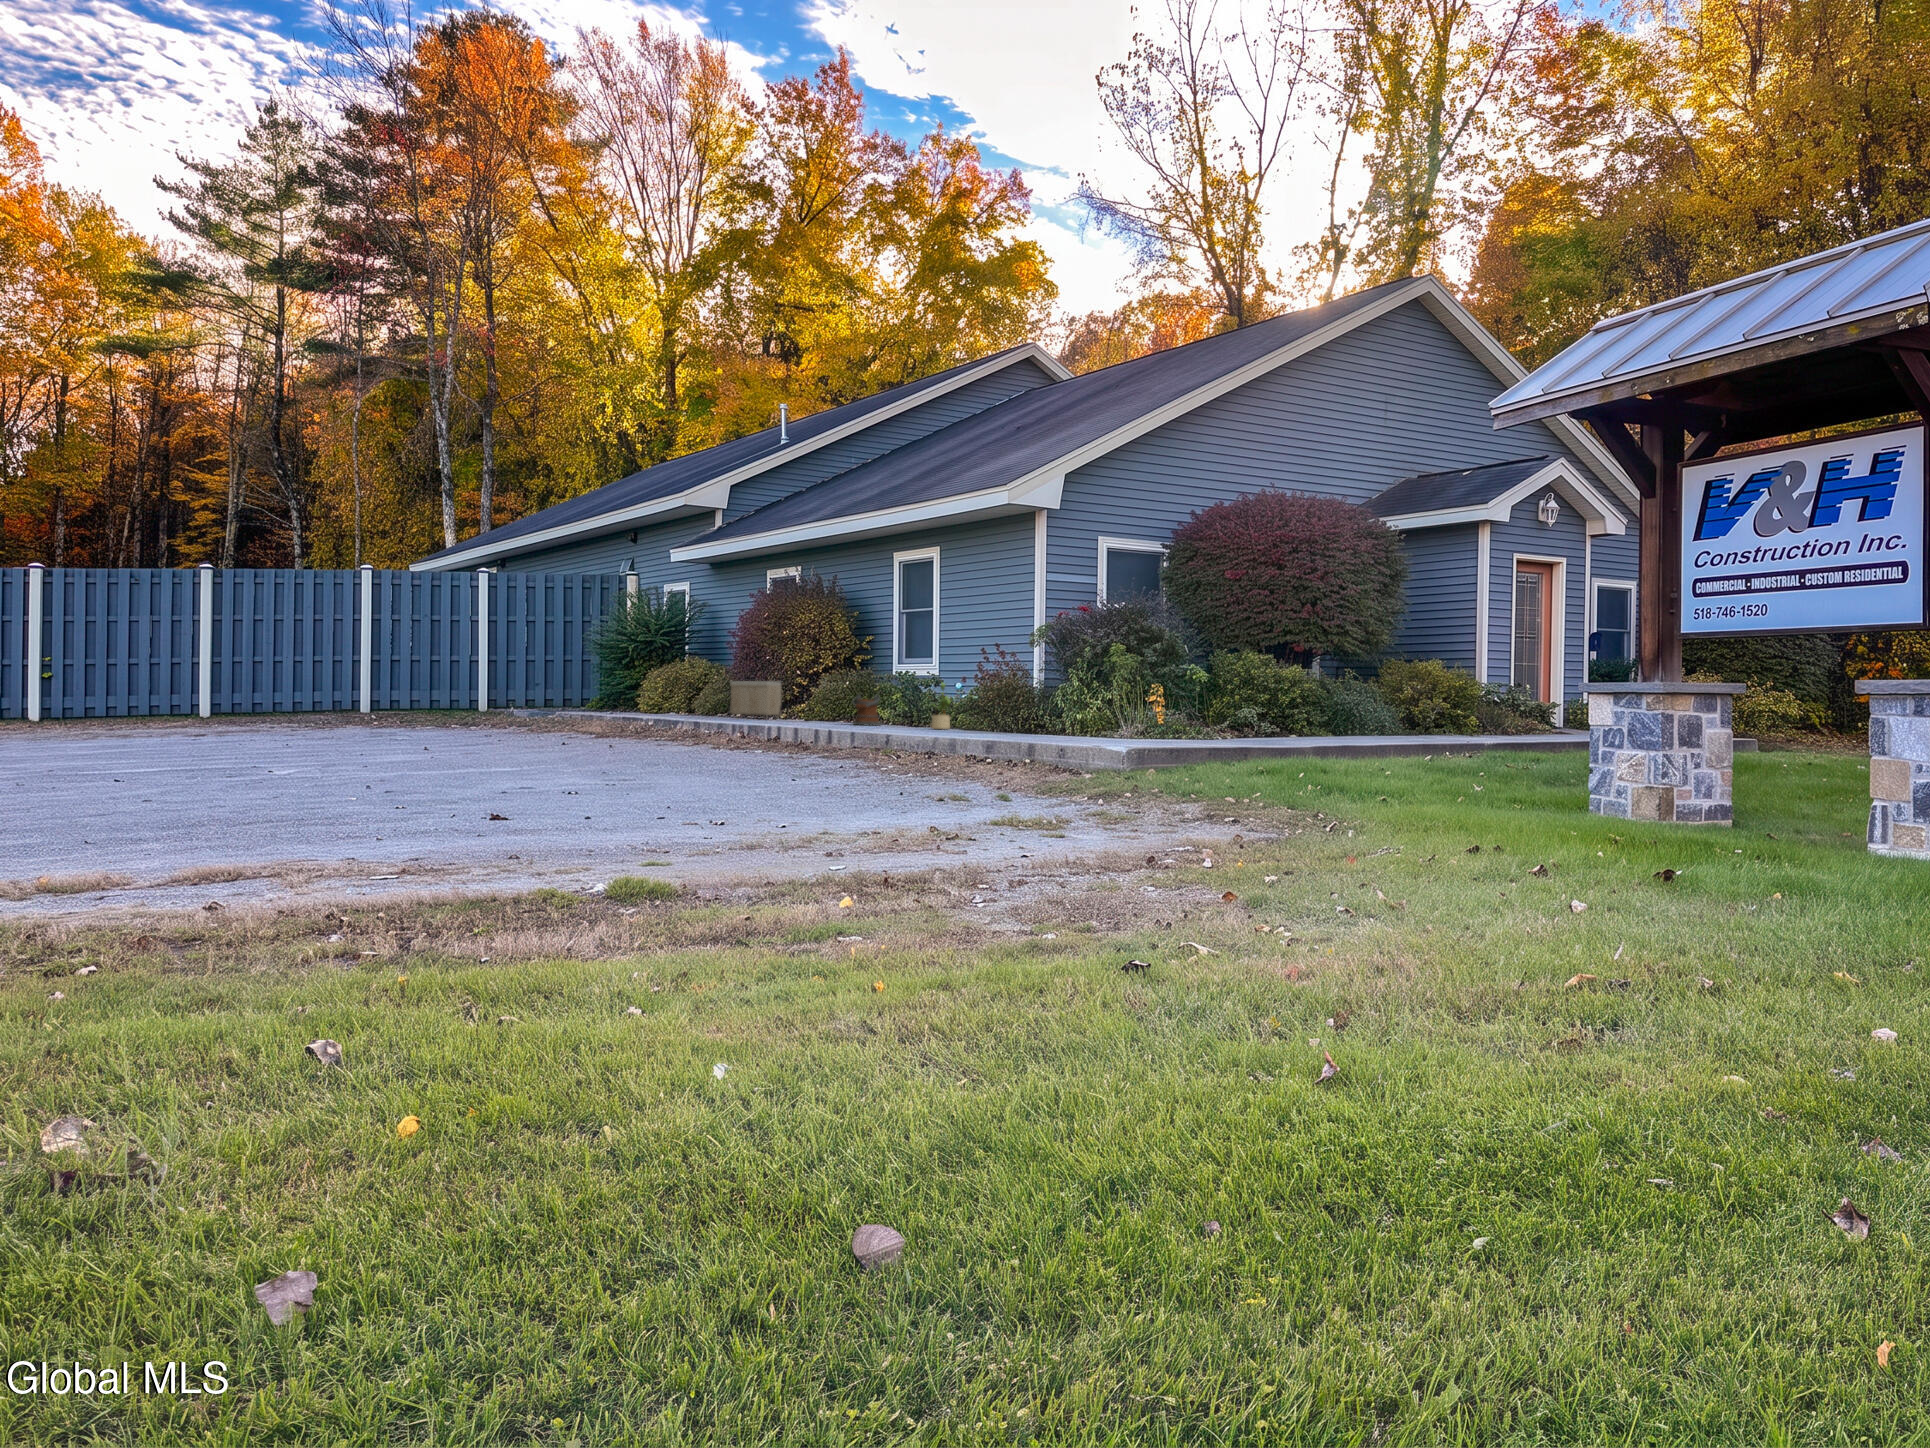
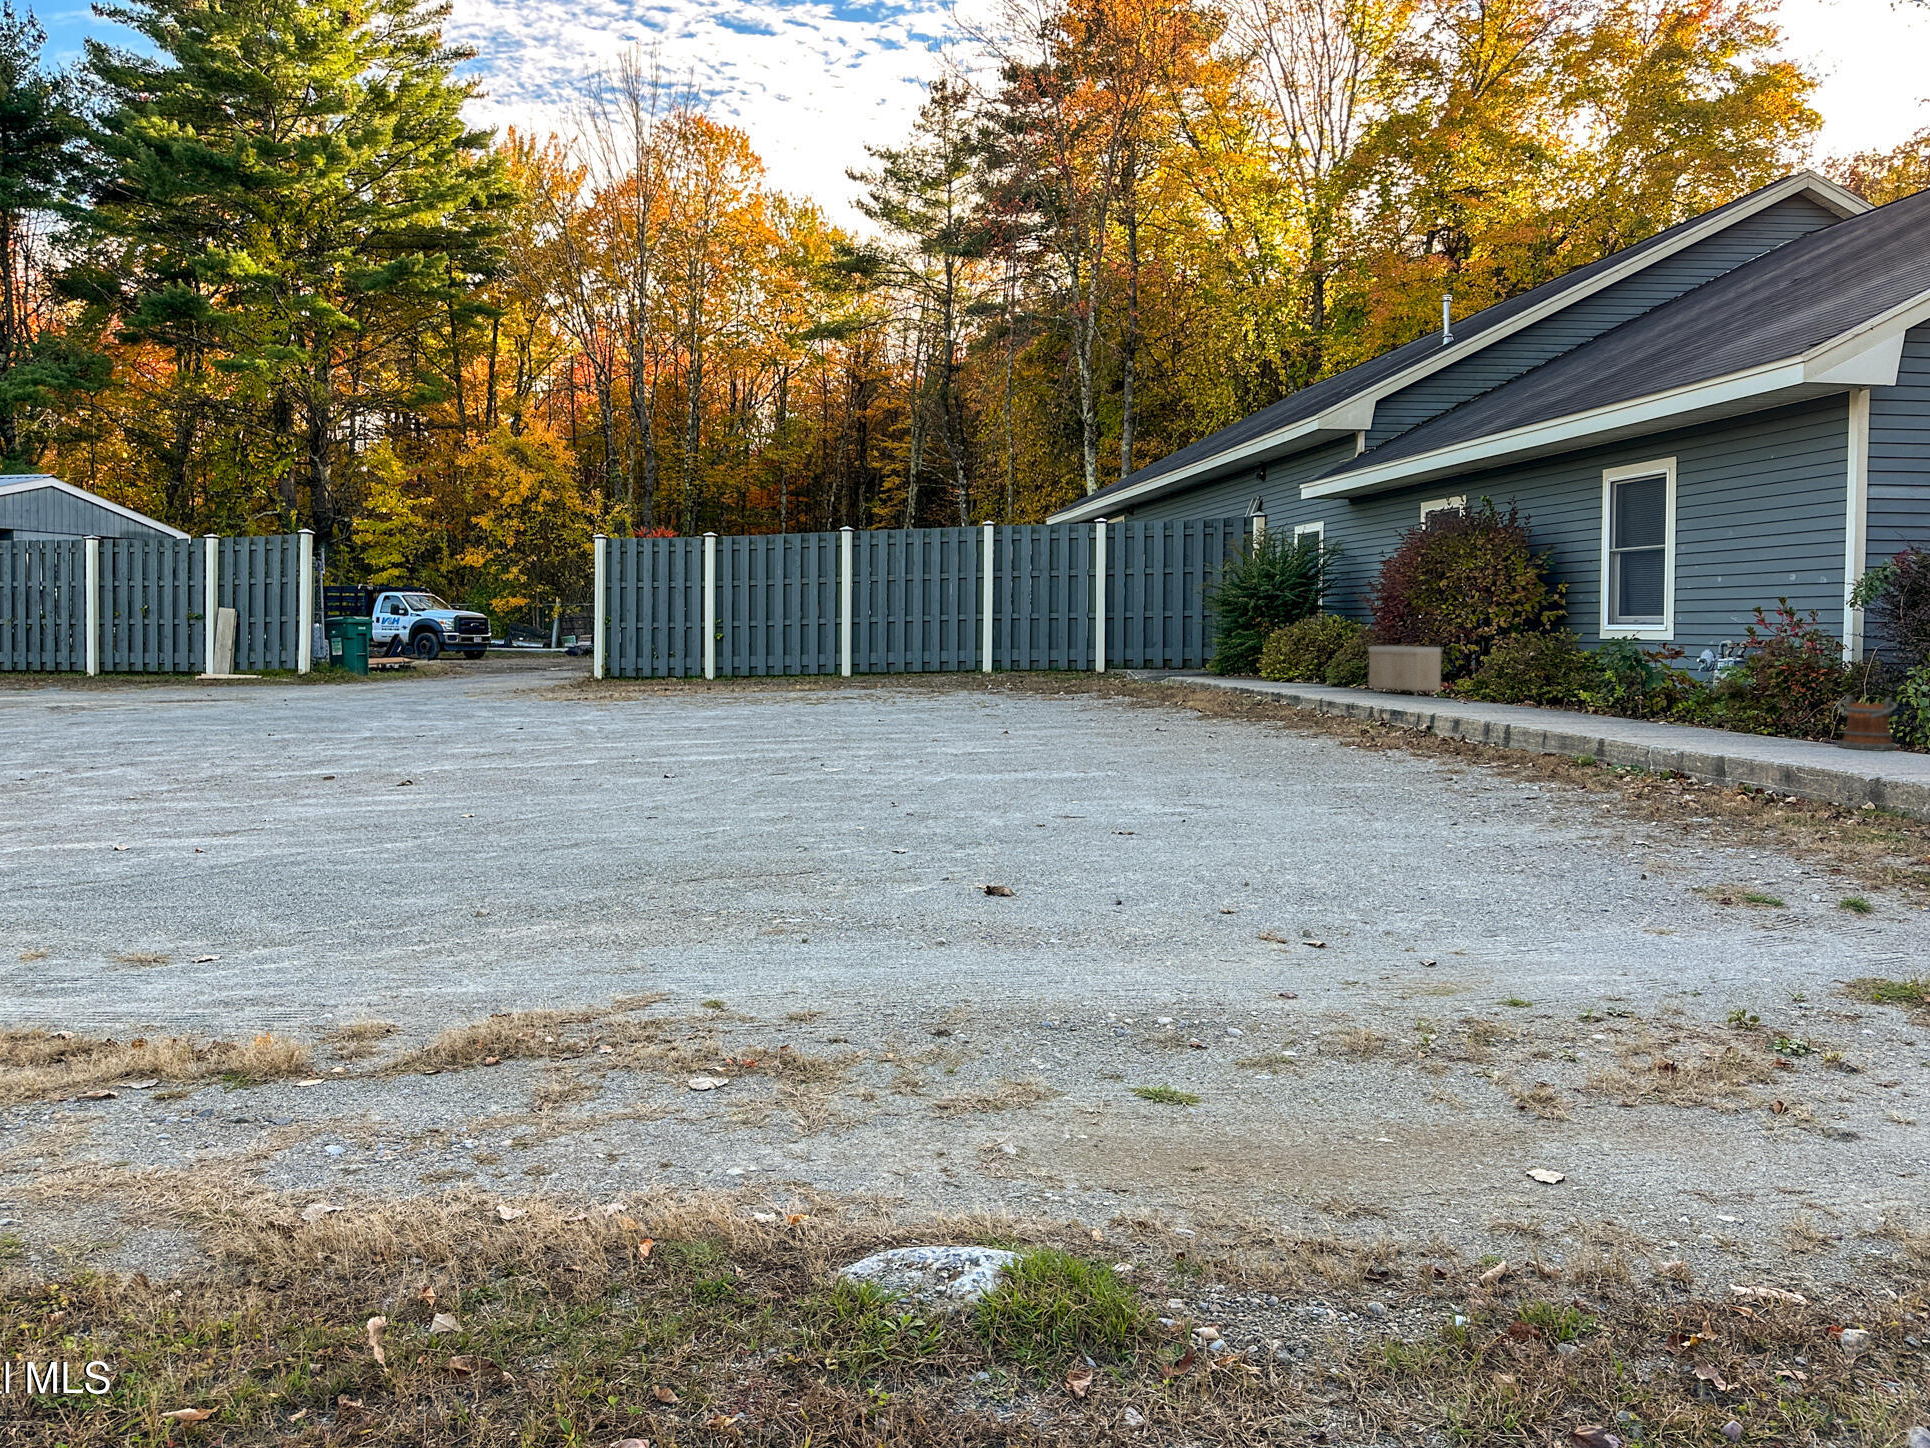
potted plant: present [931,683,951,729] -> none [1677,674,1720,749]
bucket: present [853,695,881,726] -> present [1837,695,1897,751]

